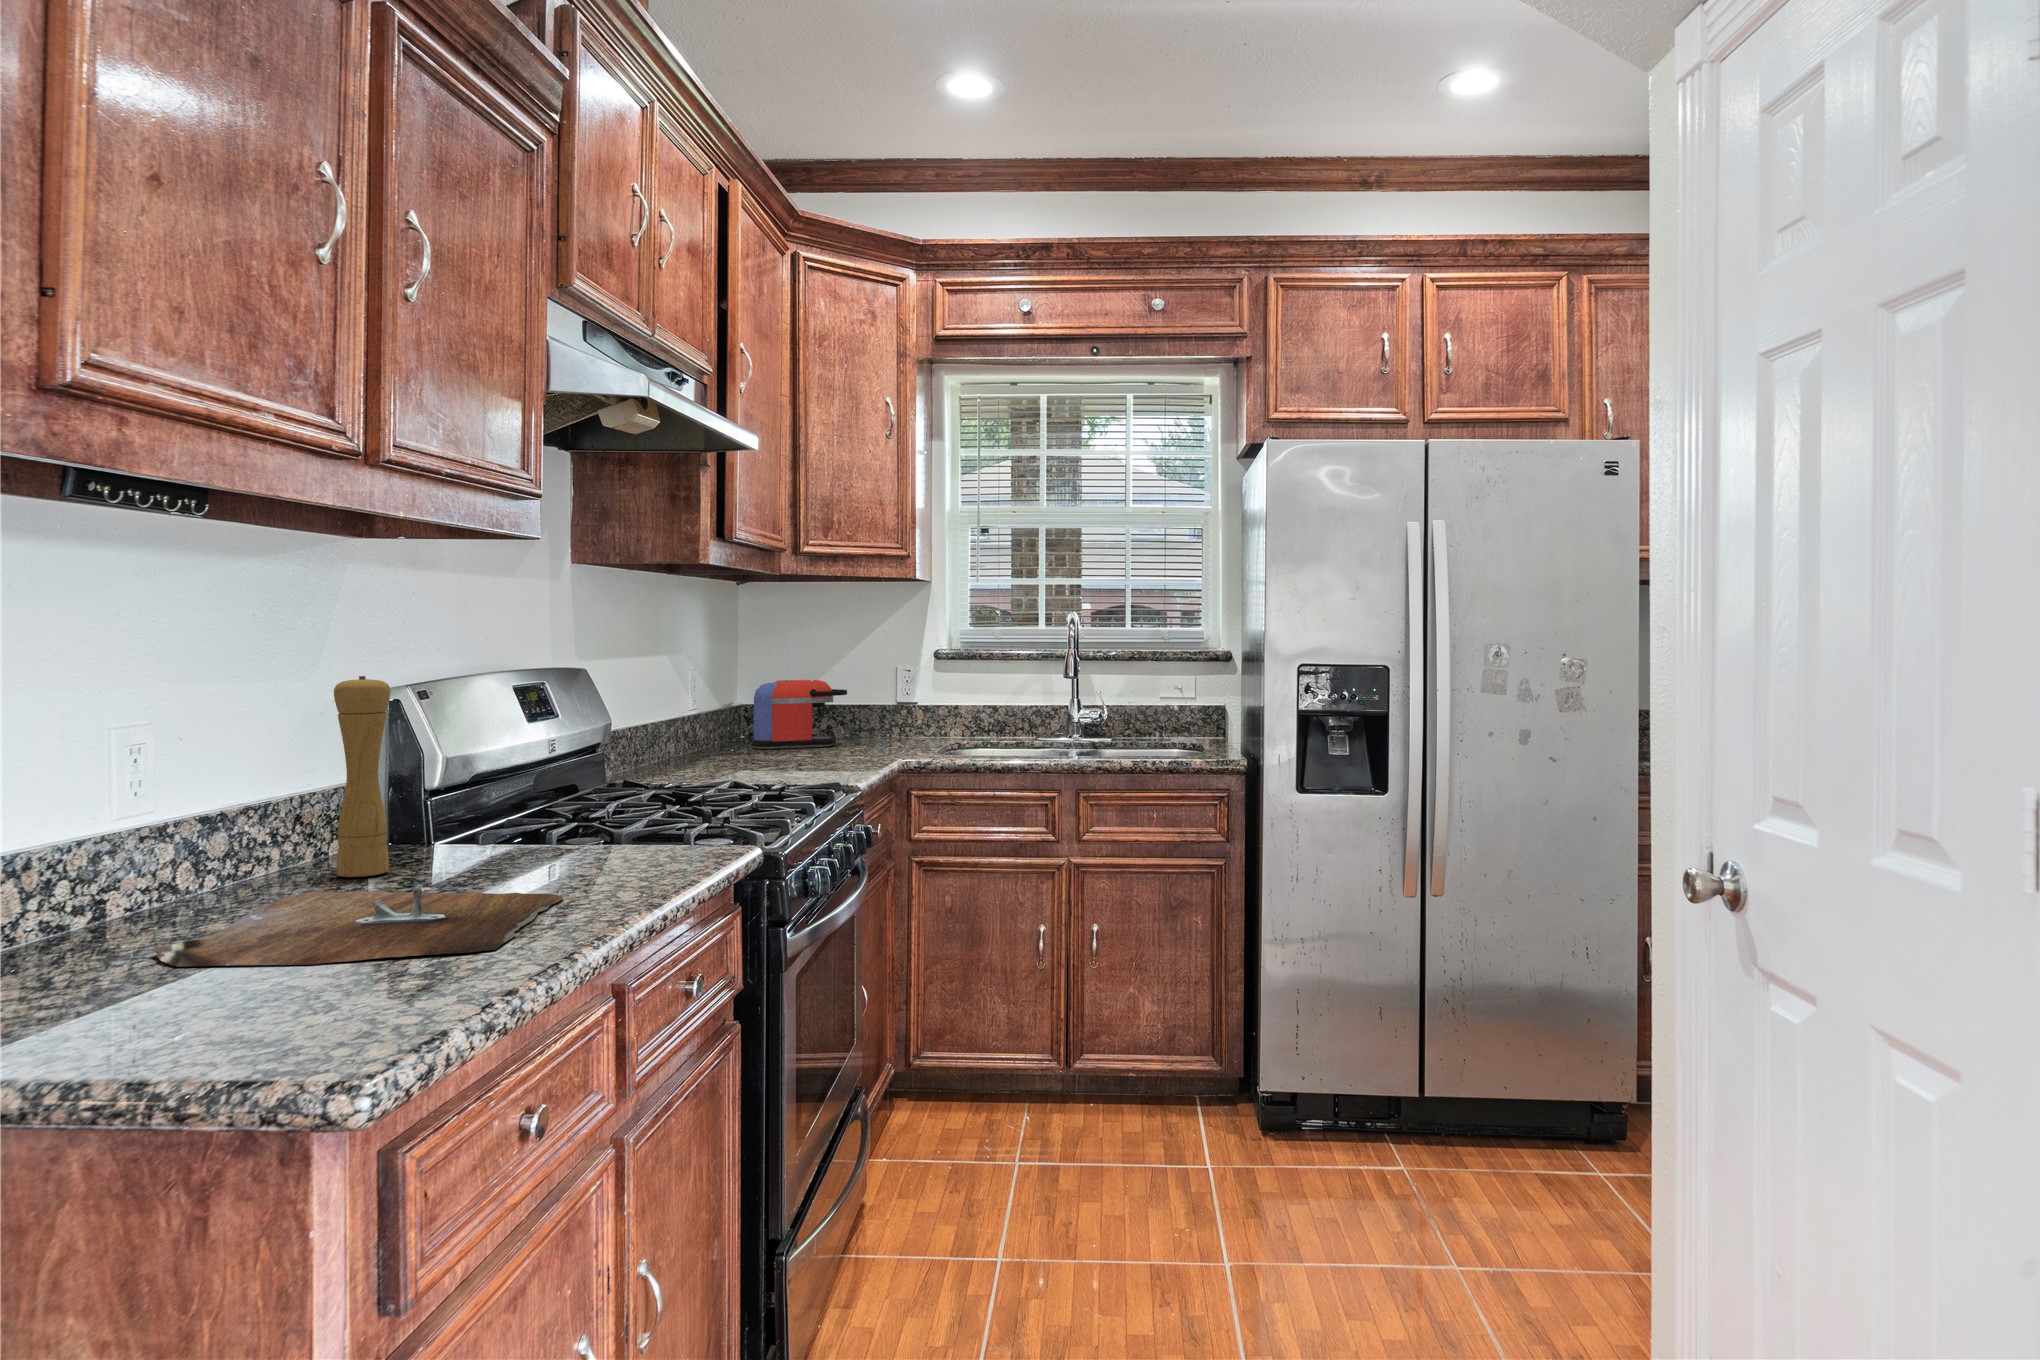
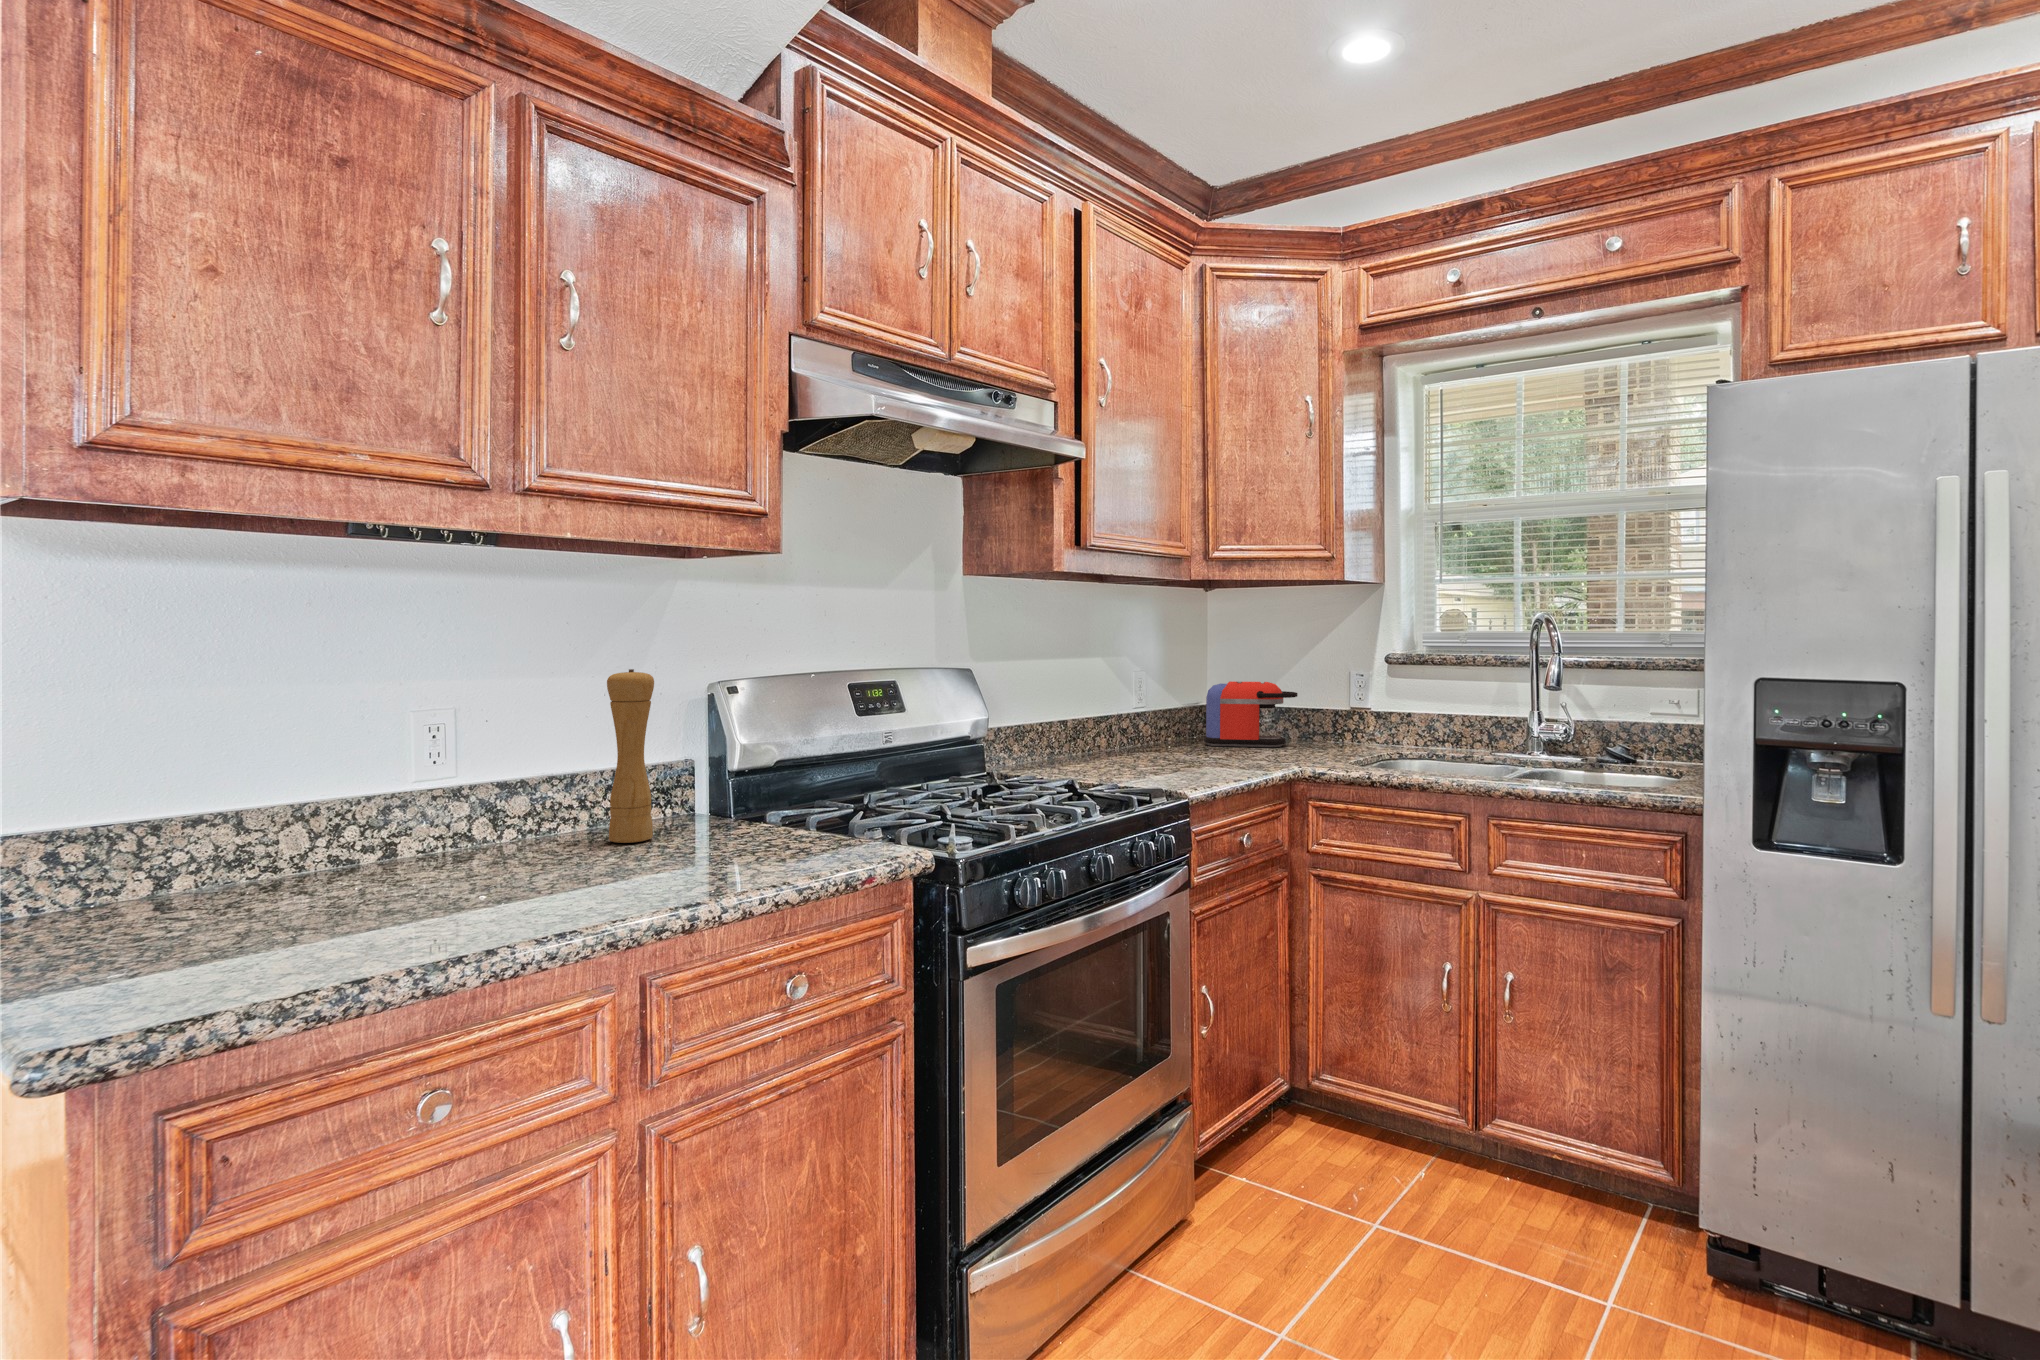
cutting board: present [150,887,563,966] -> none [298,853,677,939]

